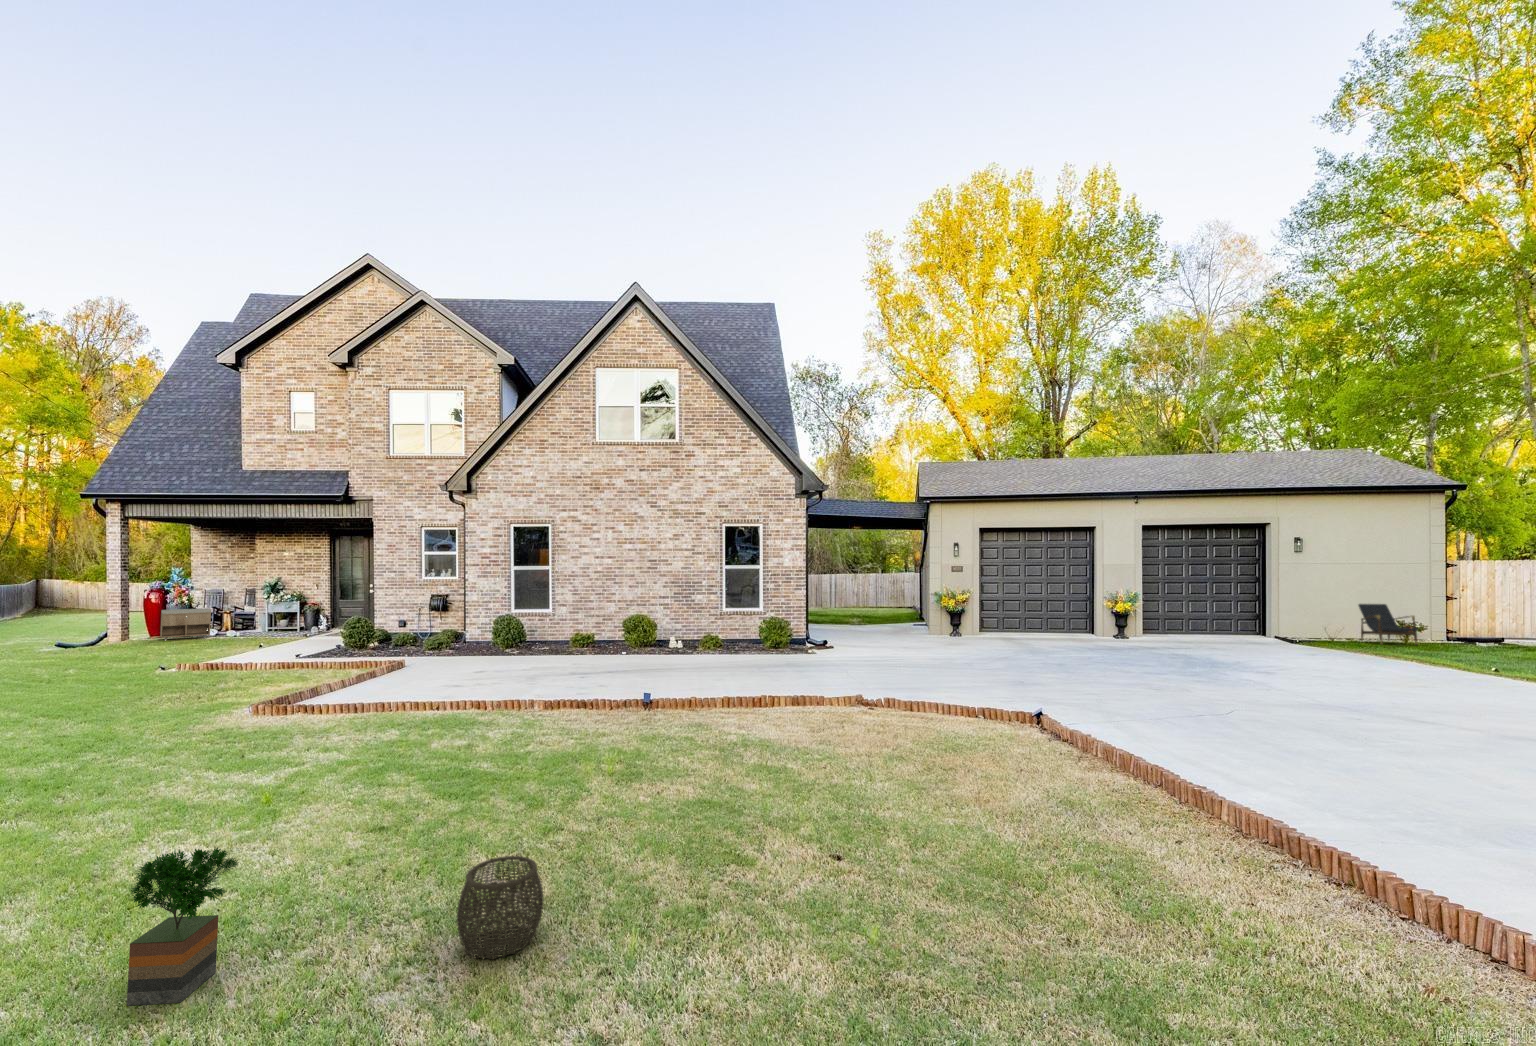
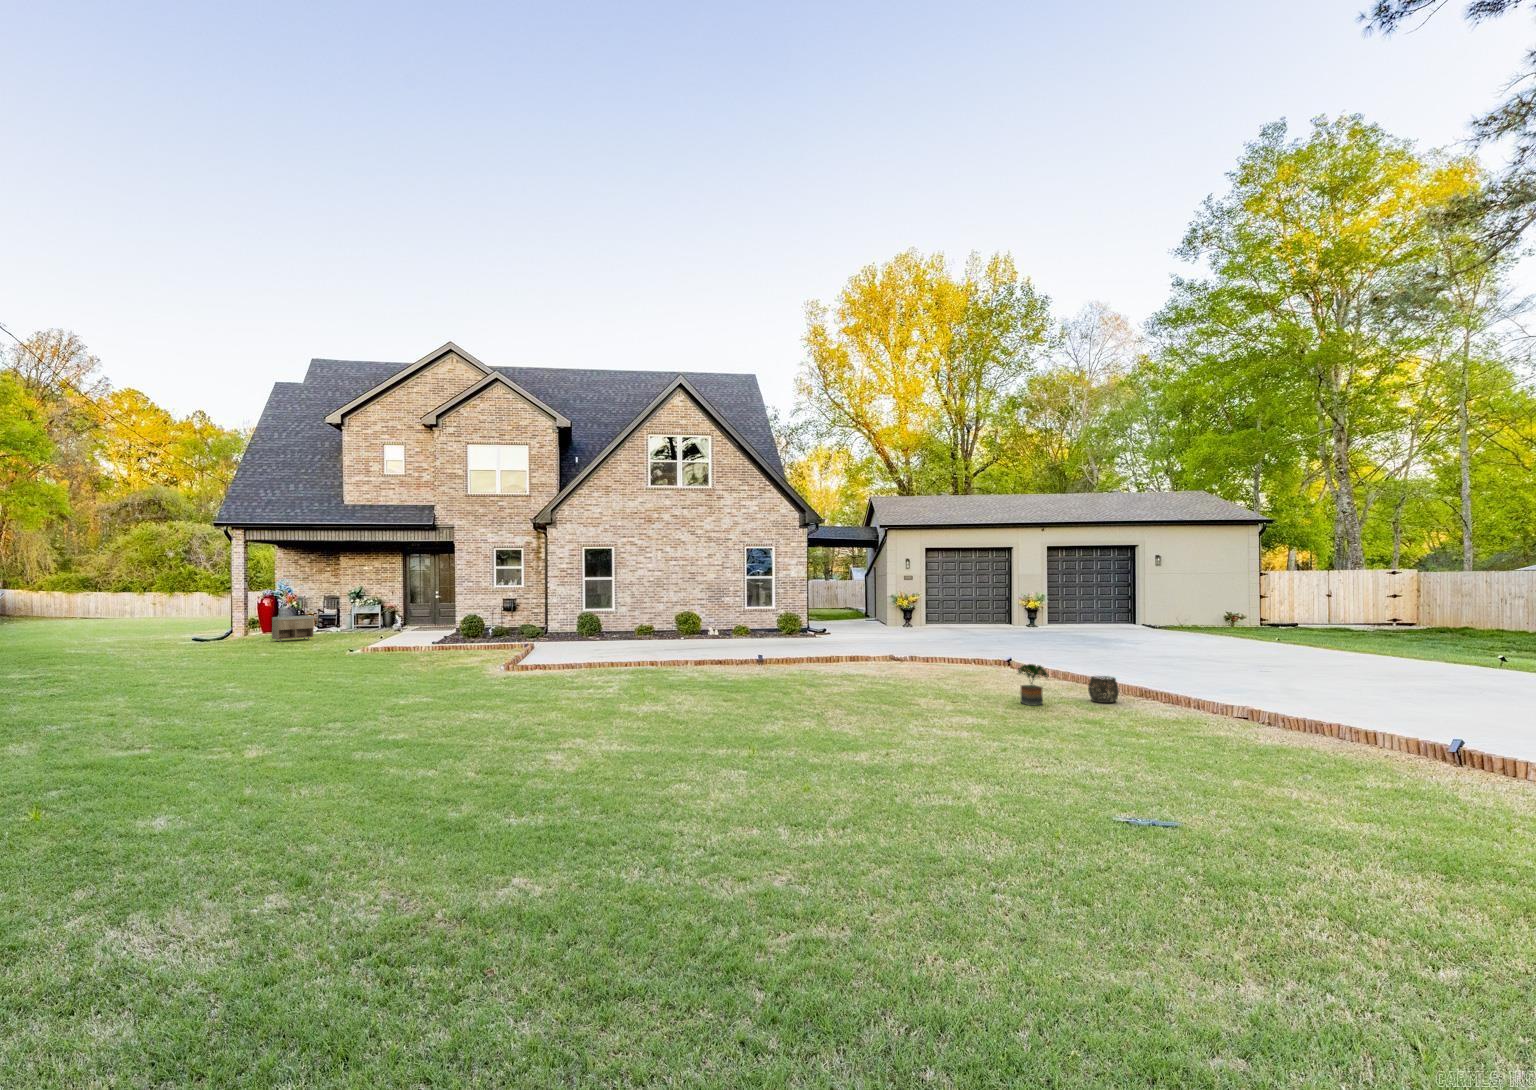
lounge chair: present [1359,604,1418,644] -> none [1173,599,1208,627]
potted tree: present [127,848,239,1006] -> present [1018,664,1049,706]
woven basket: present [457,856,544,959] -> present [1088,676,1119,703]

